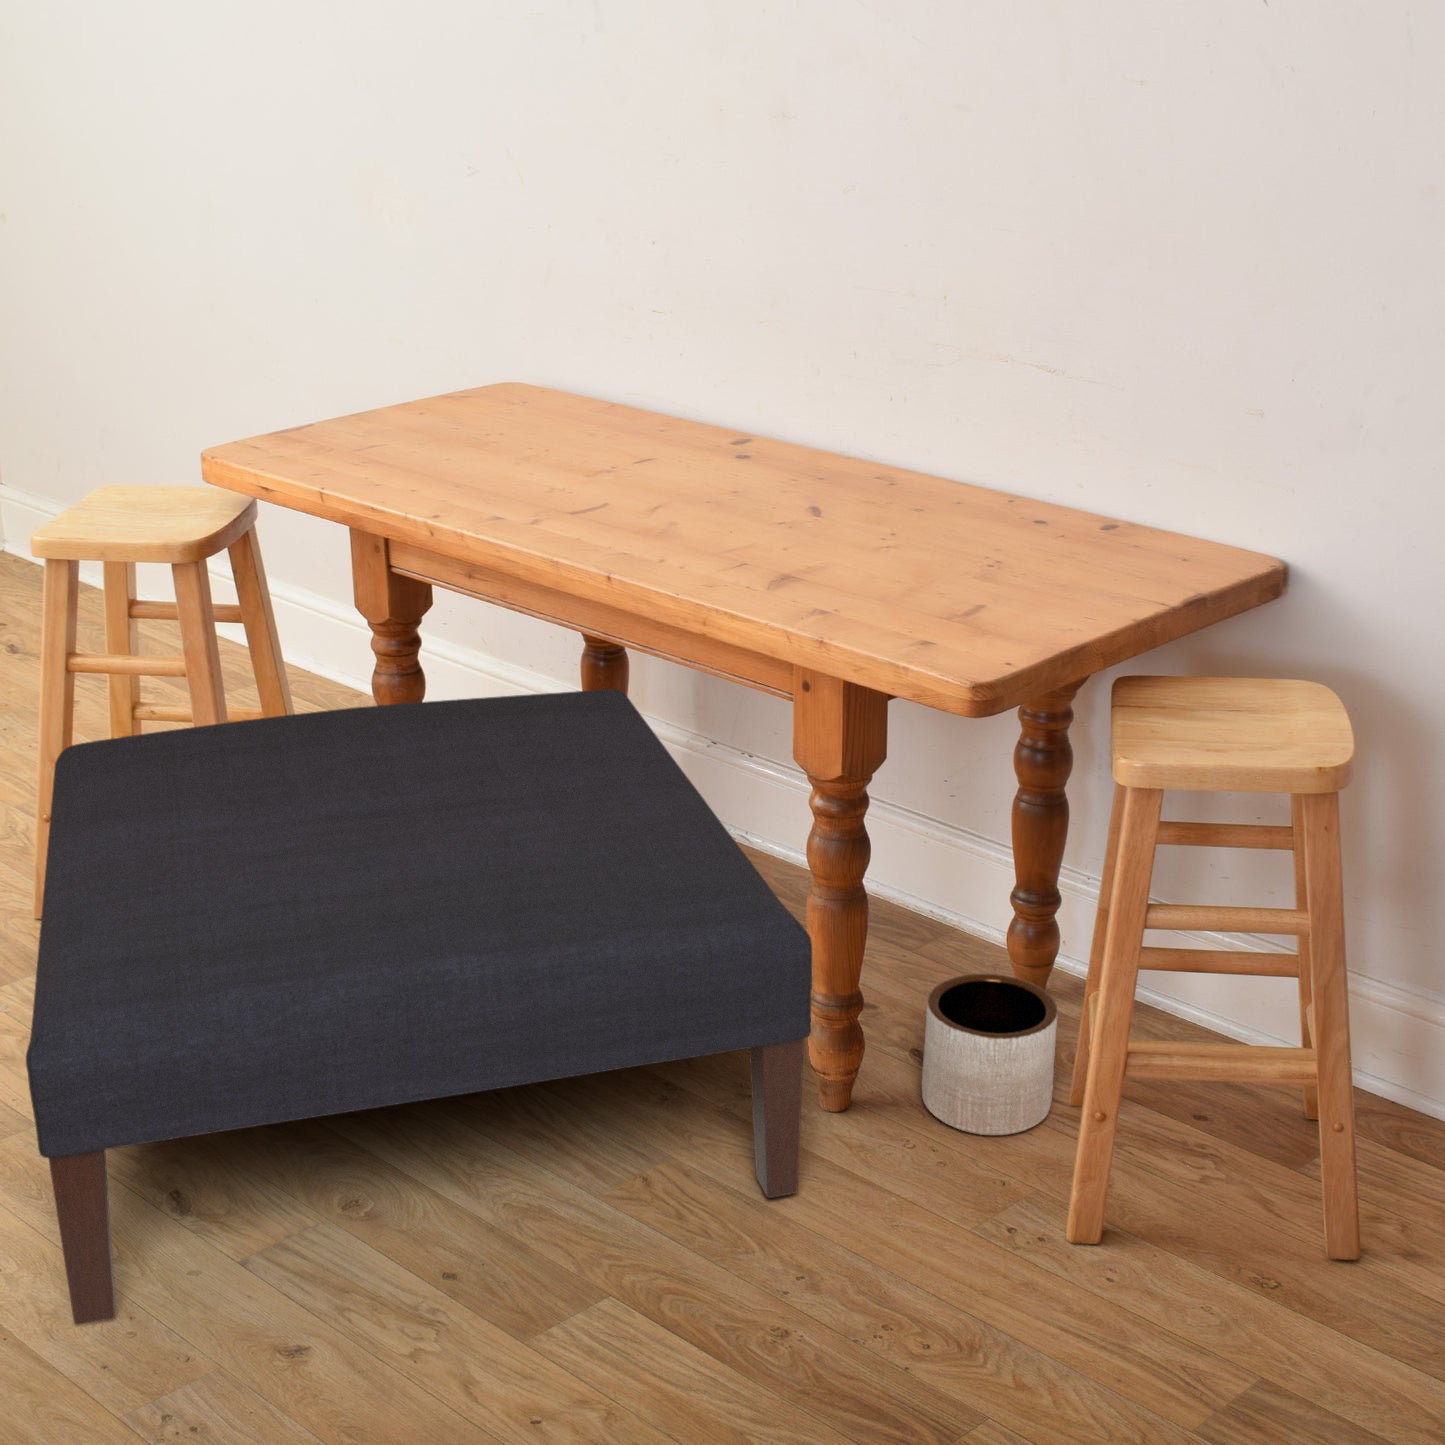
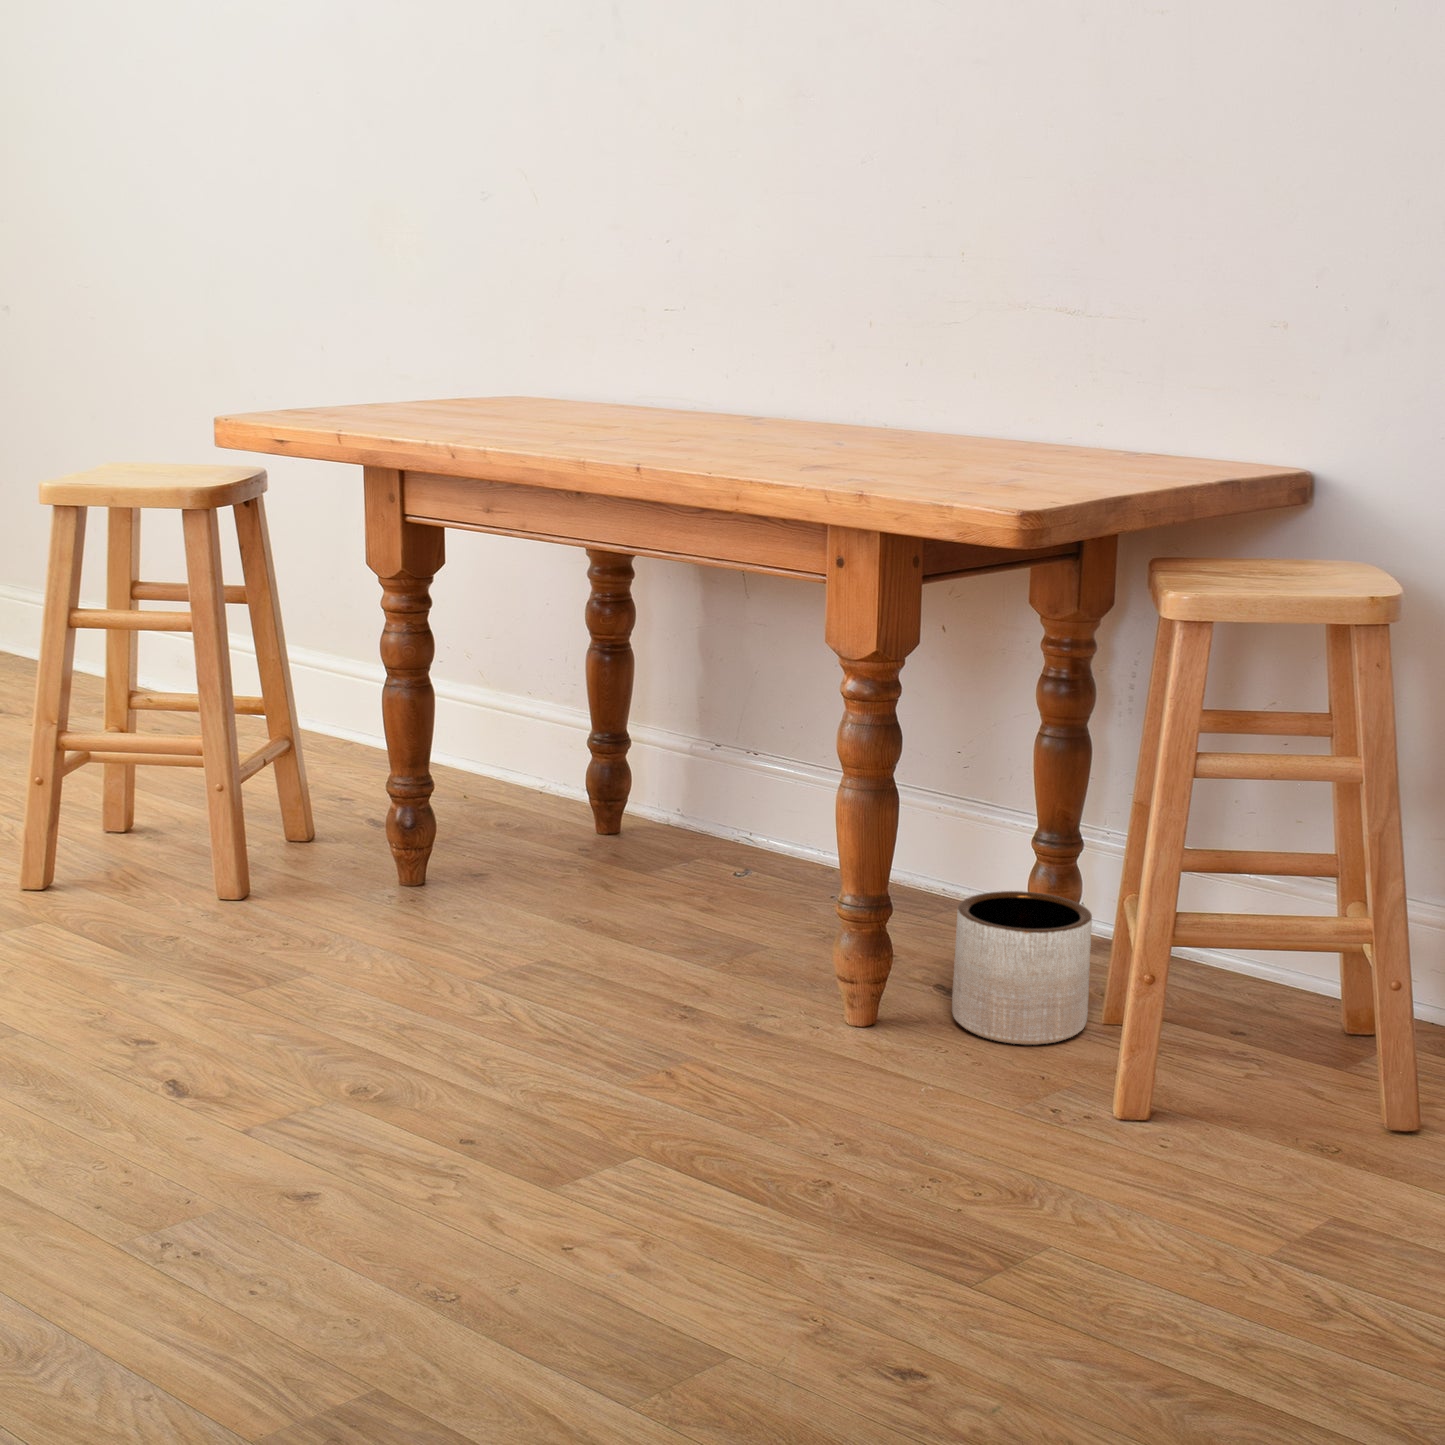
ottoman: present [26,689,812,1325] -> none [40,650,848,1174]

